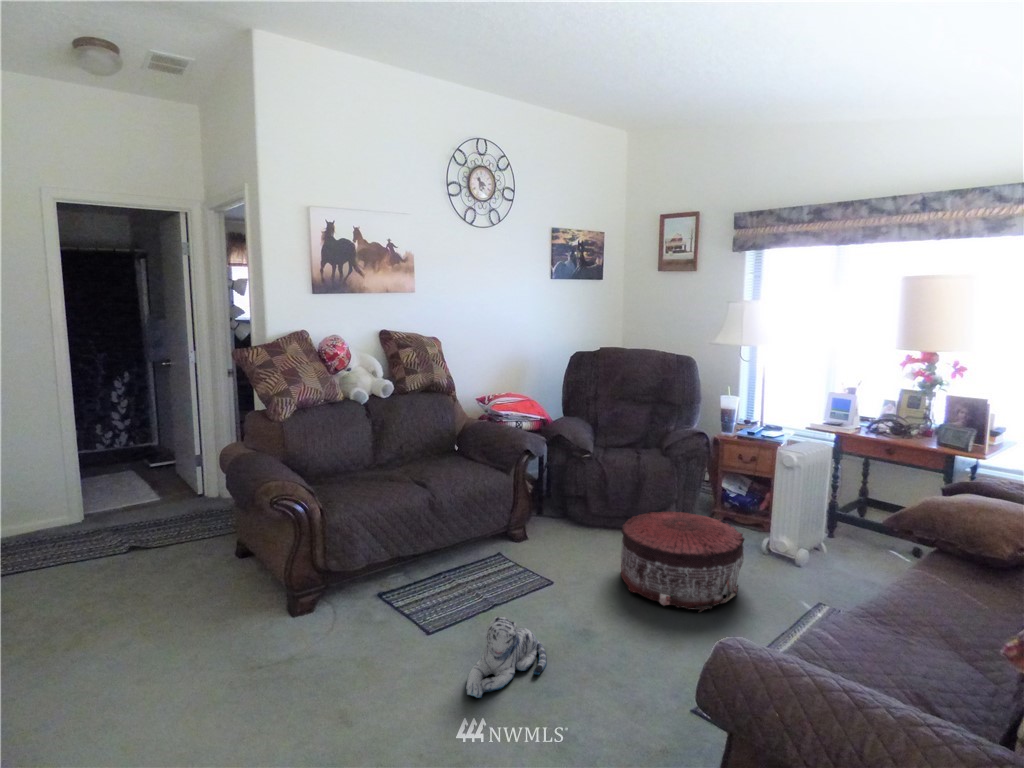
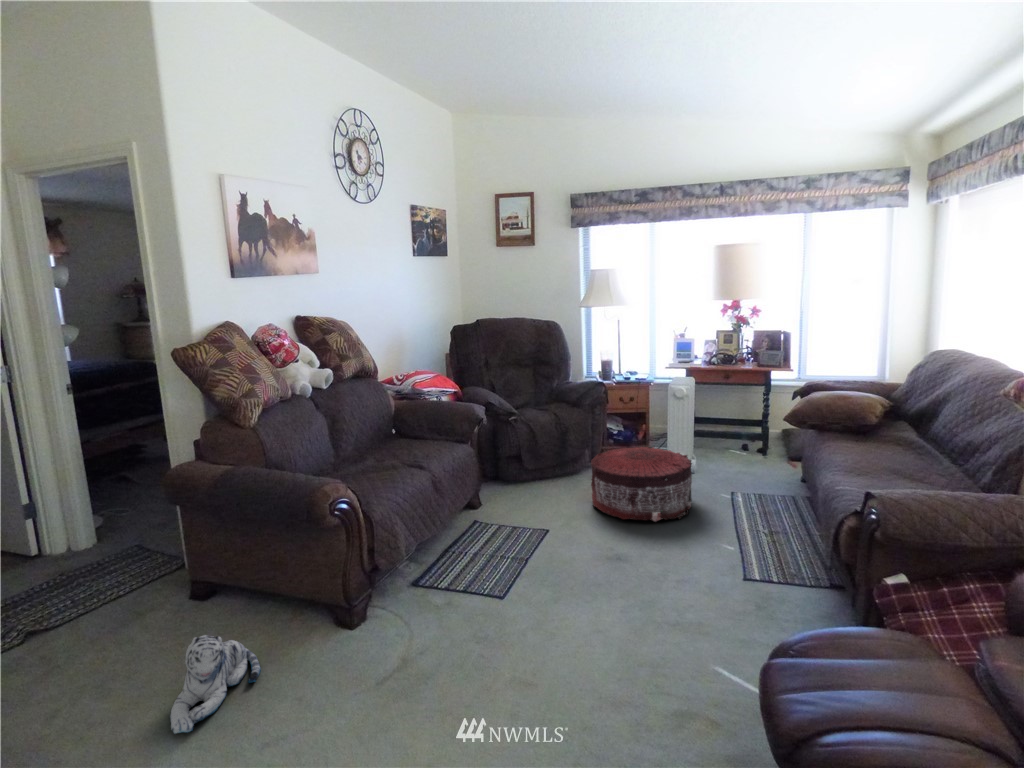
plush toy: present [466,617,547,698] -> present [170,635,261,734]

